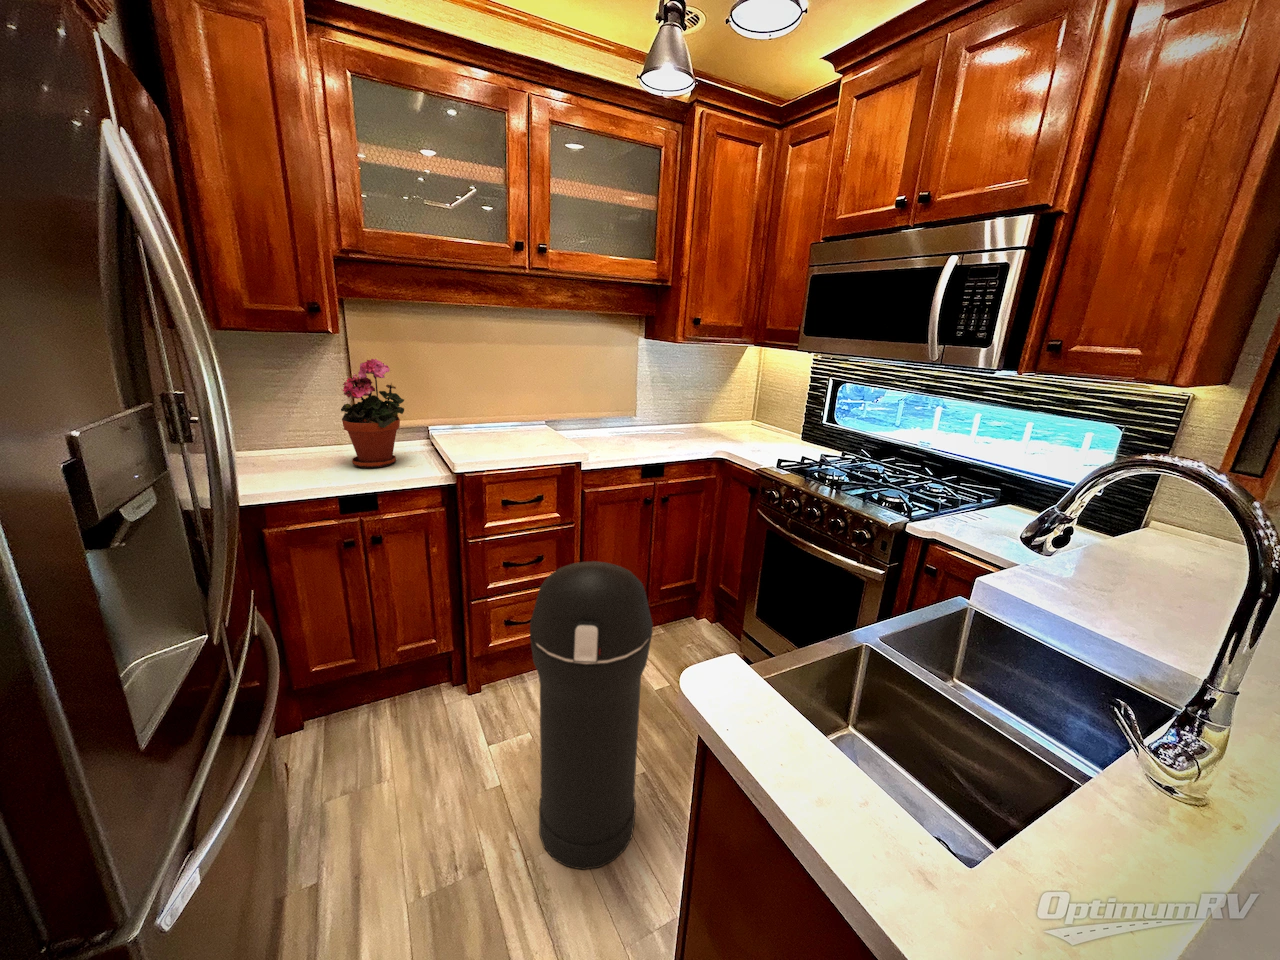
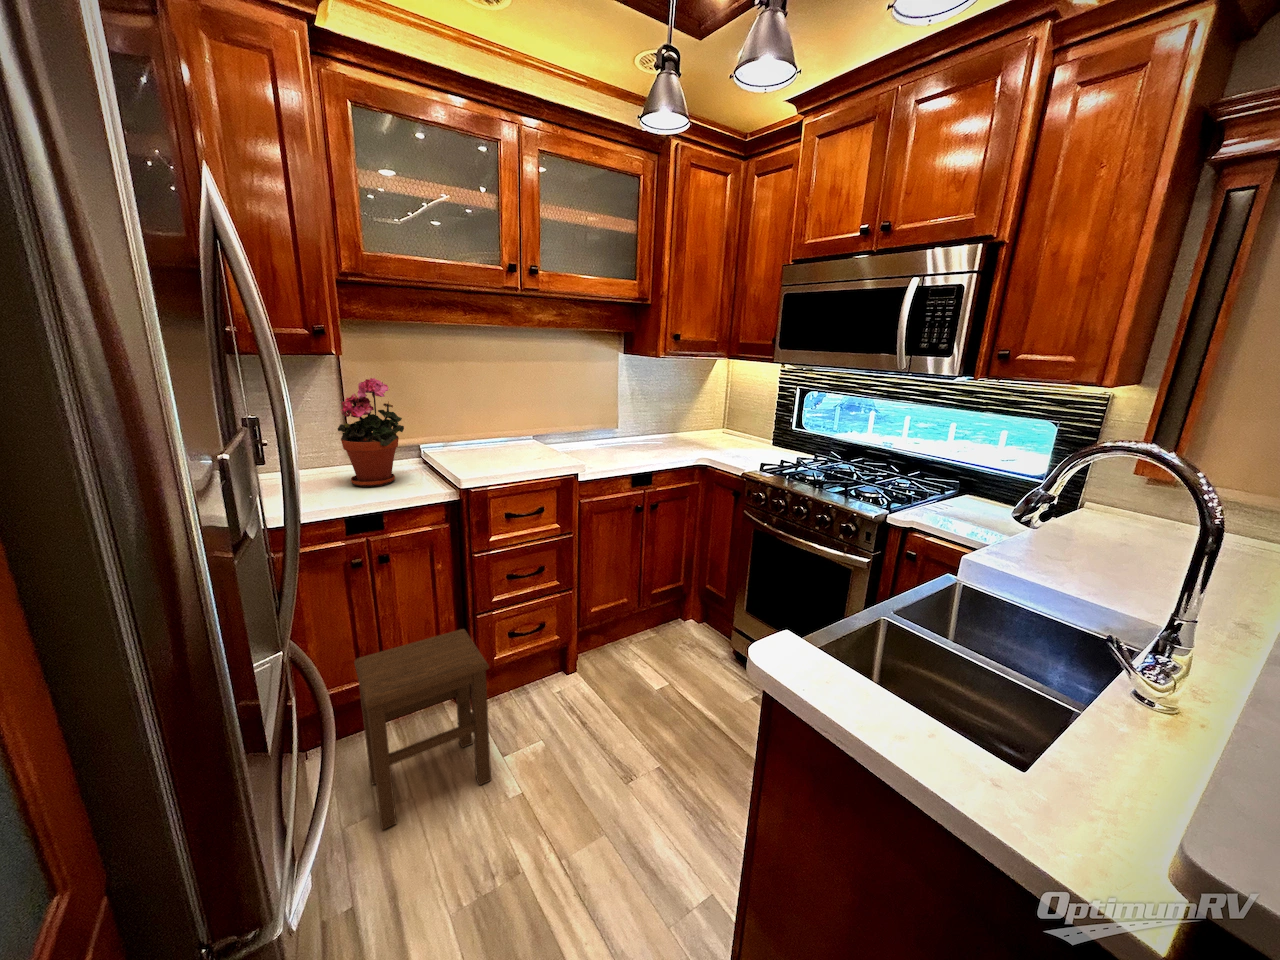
trash can: present [530,561,653,869] -> none [561,564,677,863]
stool: none [340,615,471,808] -> present [354,629,491,830]

